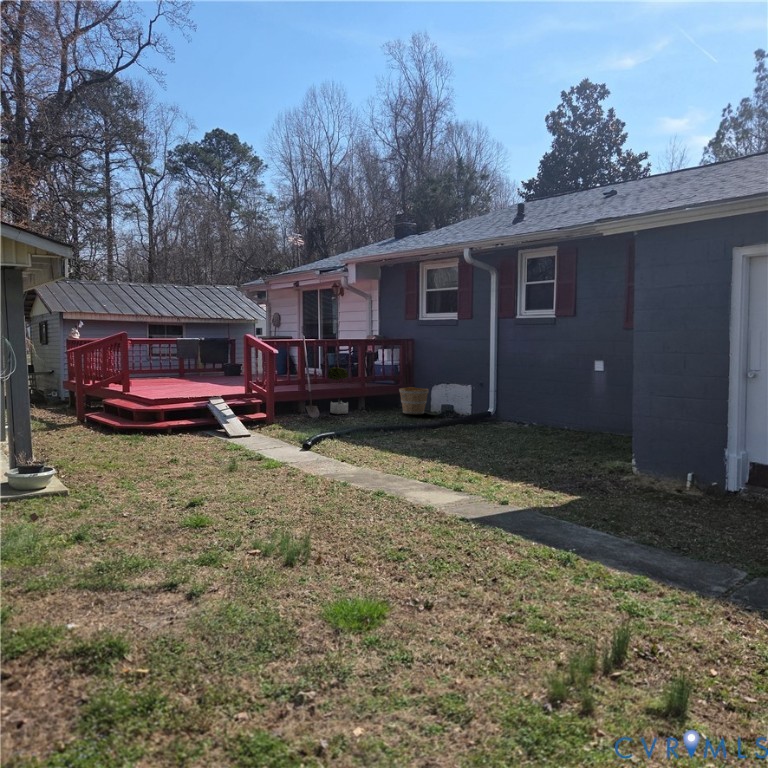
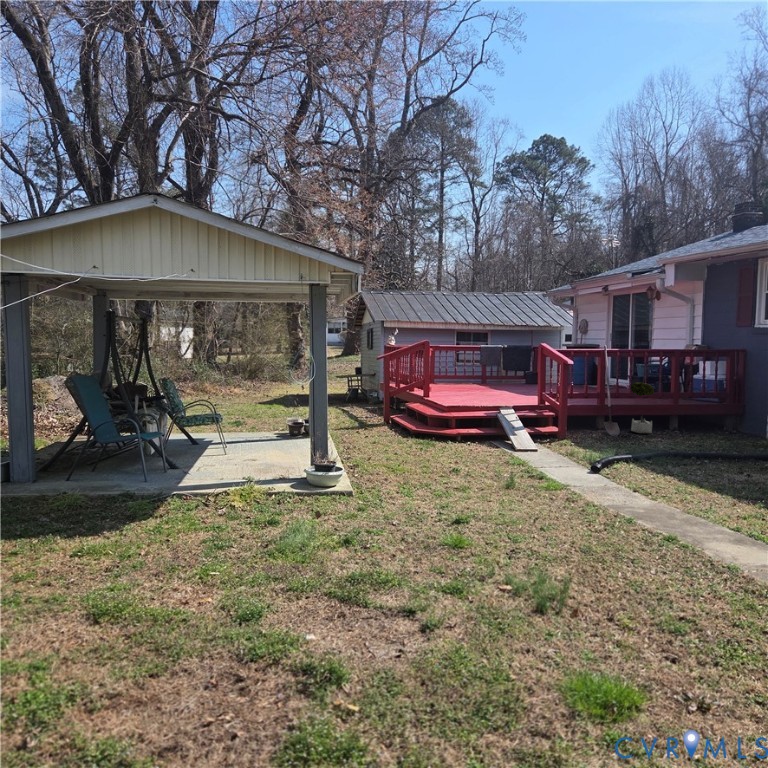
wooden bucket: present [399,387,429,414] -> none [716,409,755,441]

